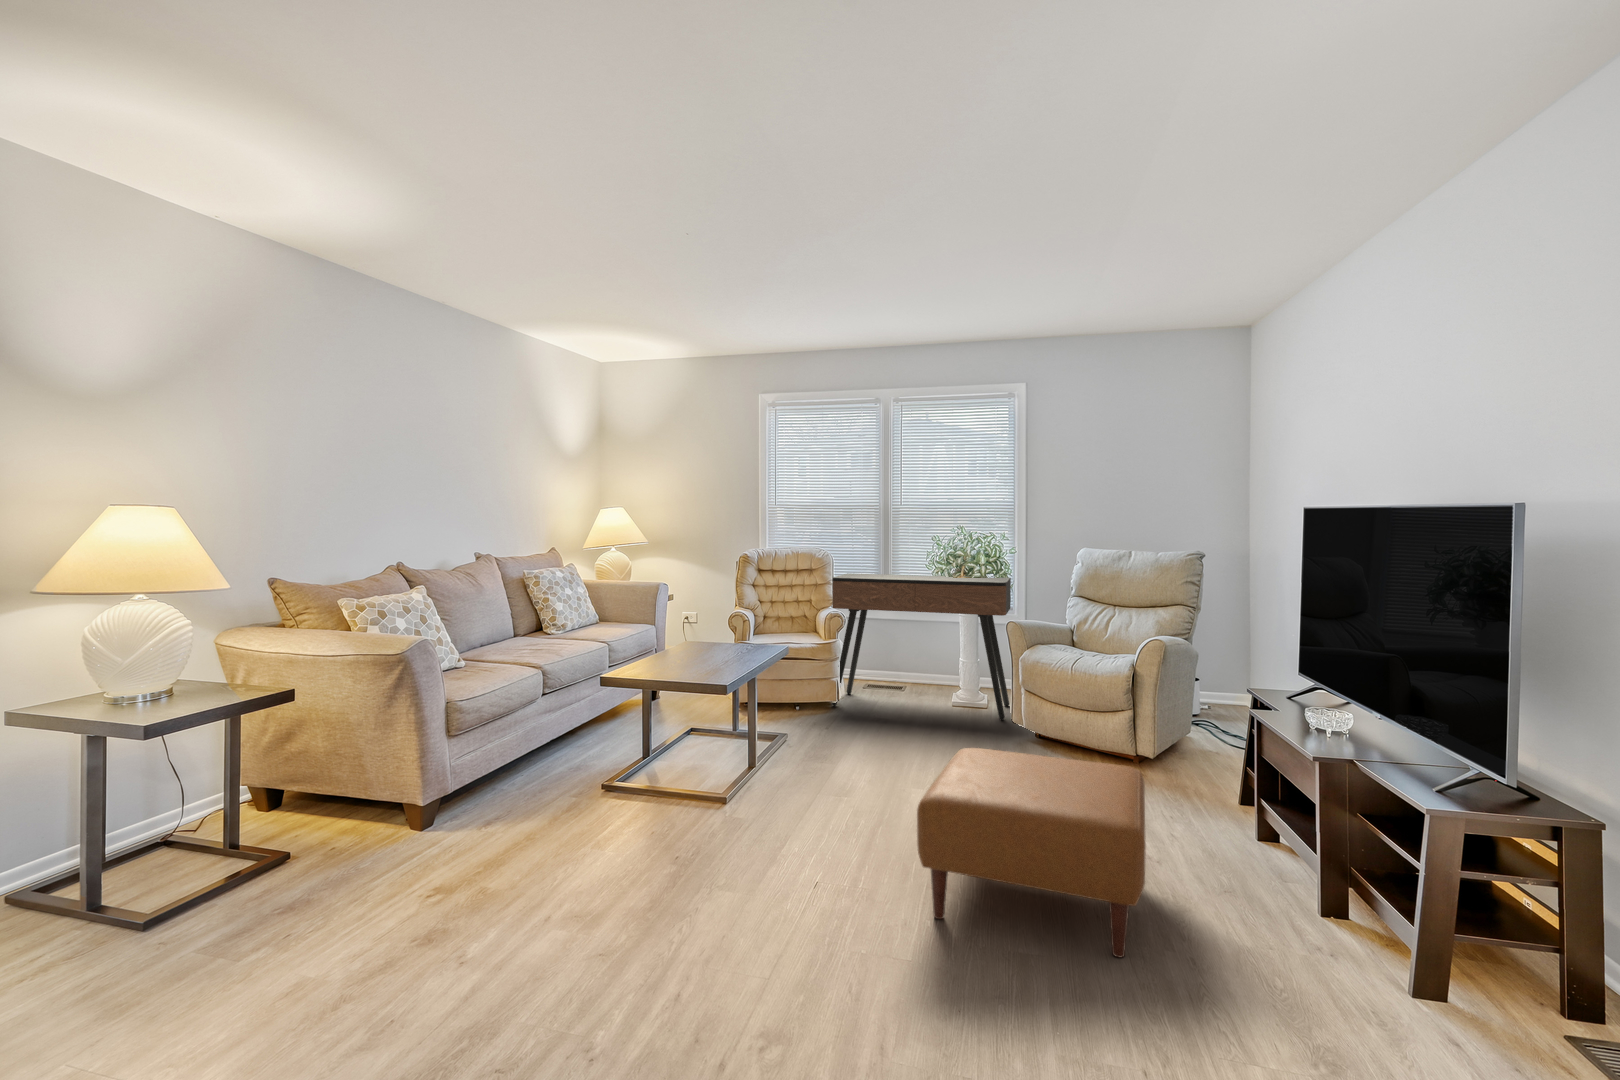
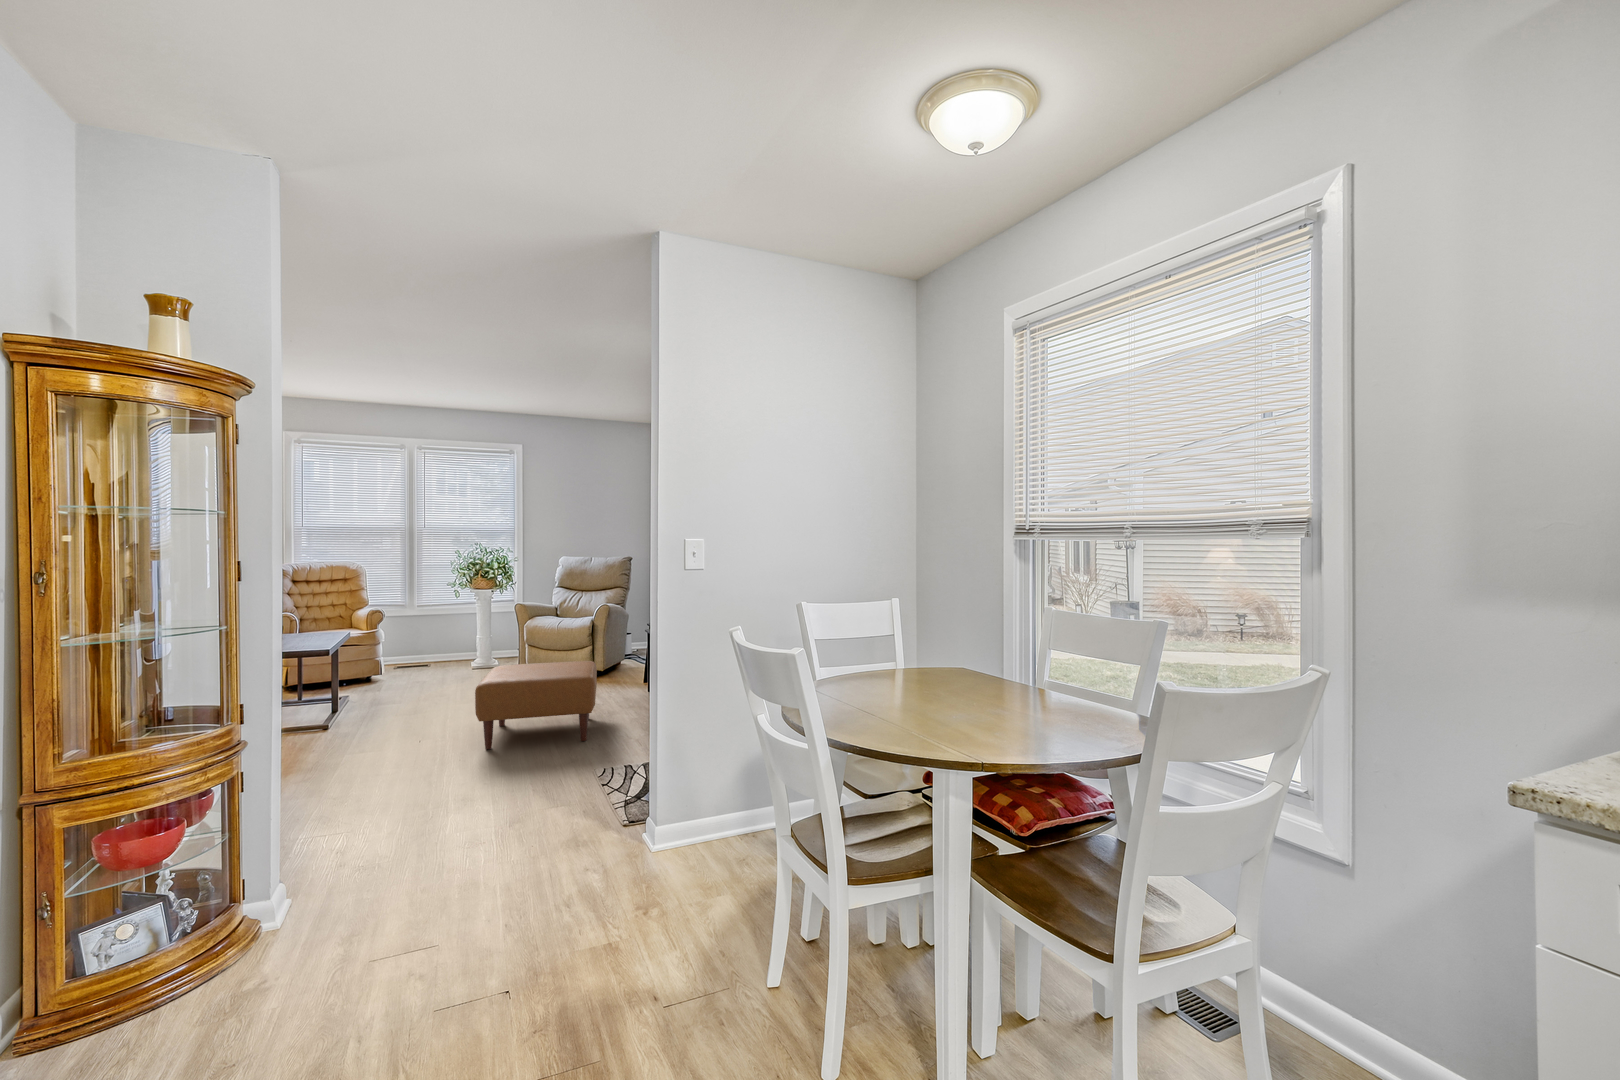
console table: present [831,573,1011,720] -> none [371,578,514,681]

